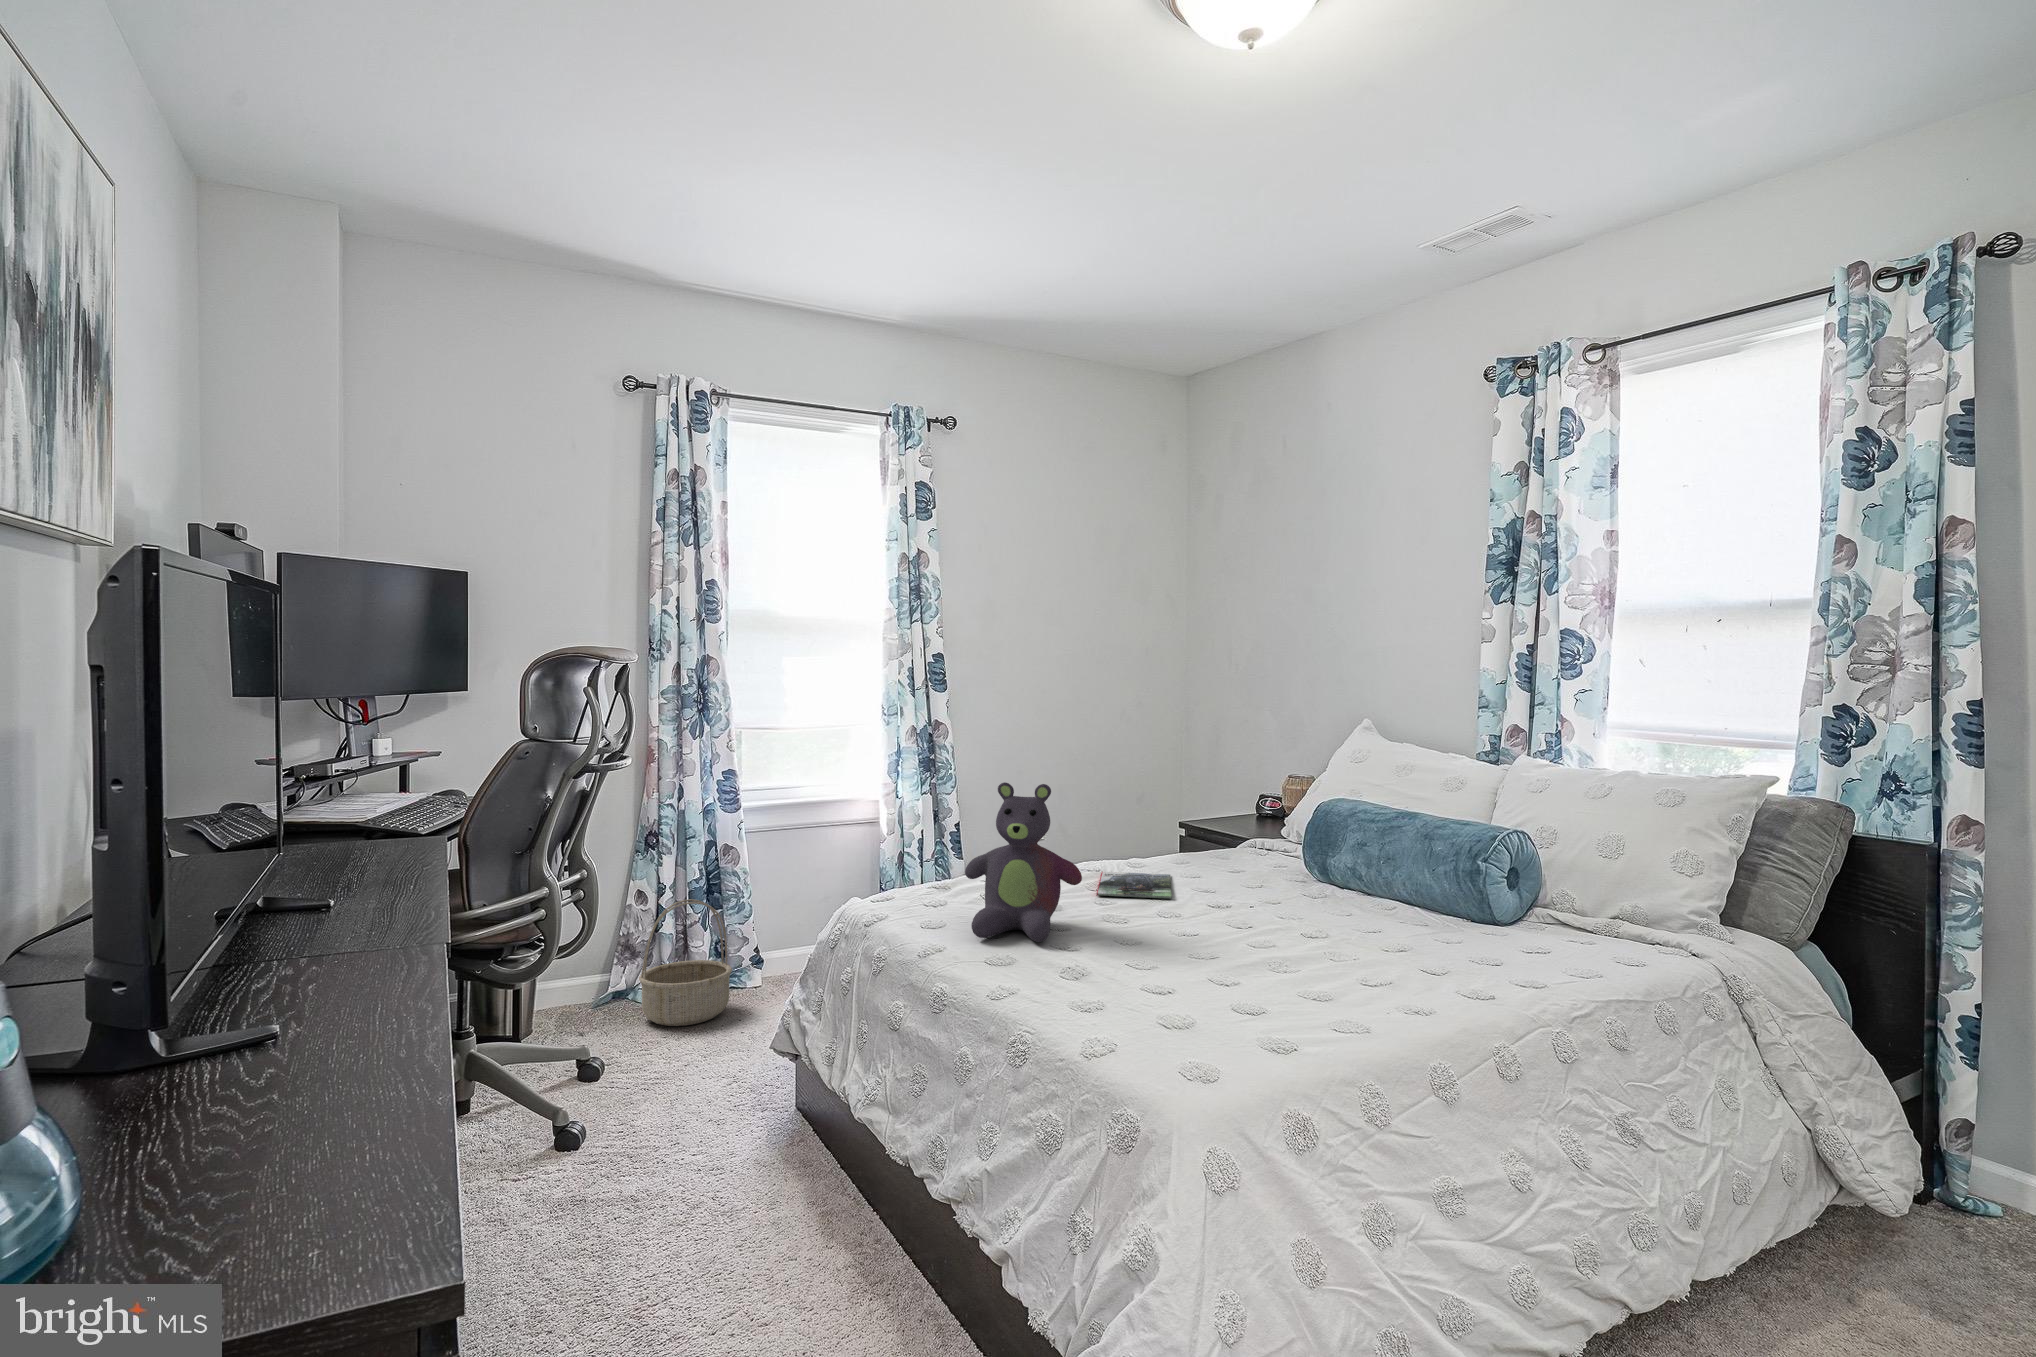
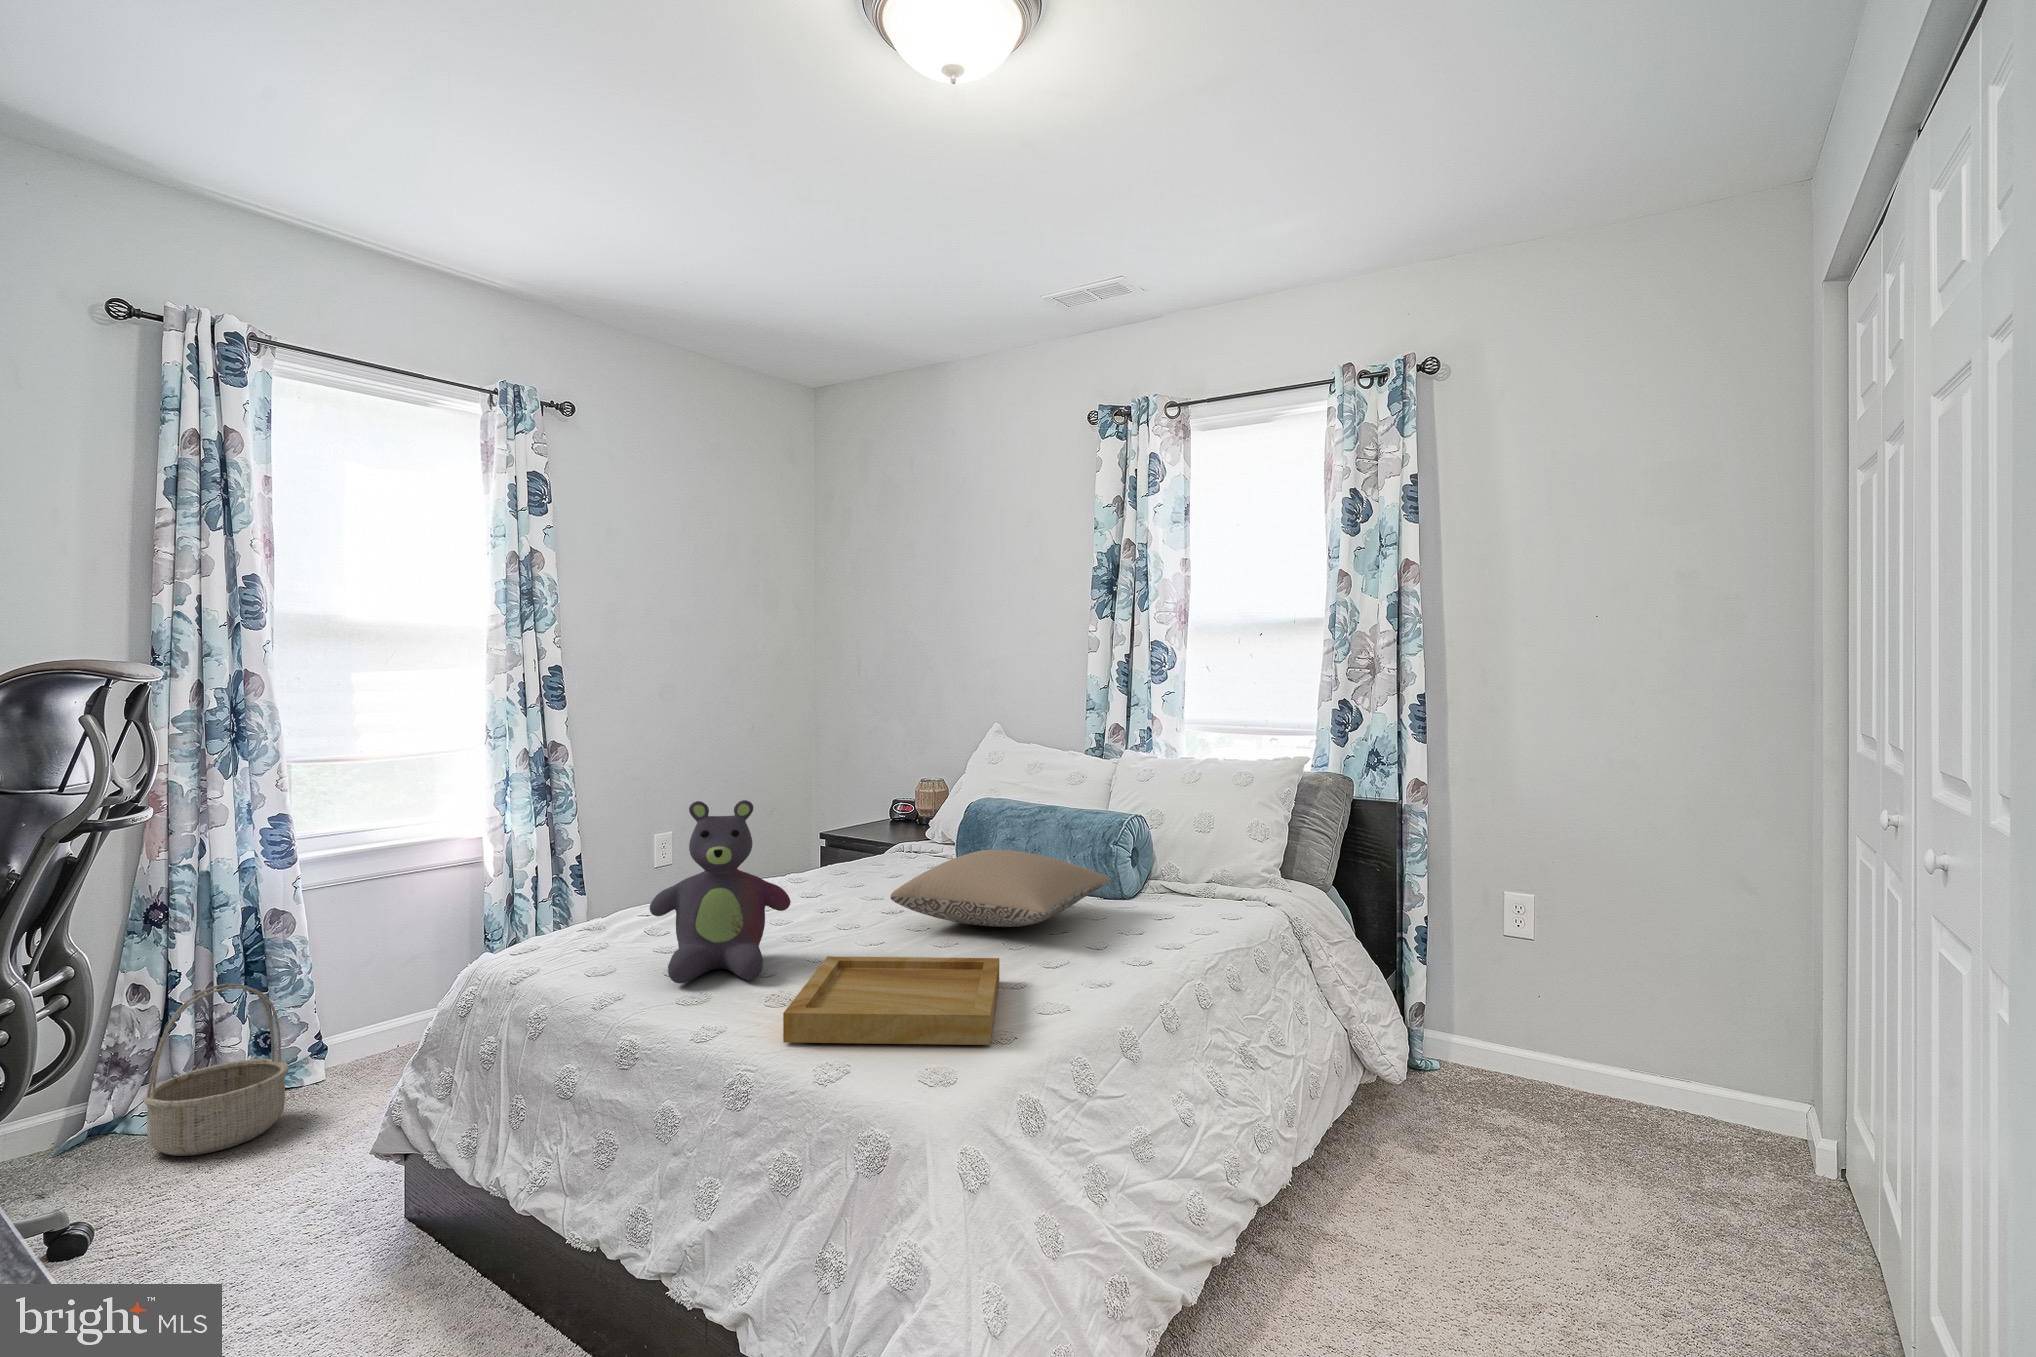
pillow: none [1181,847,1415,924] -> present [891,850,1111,927]
magazine: present [1097,872,1172,899] -> none [783,890,871,920]
tray: none [1040,930,1260,1026] -> present [783,956,999,1045]

